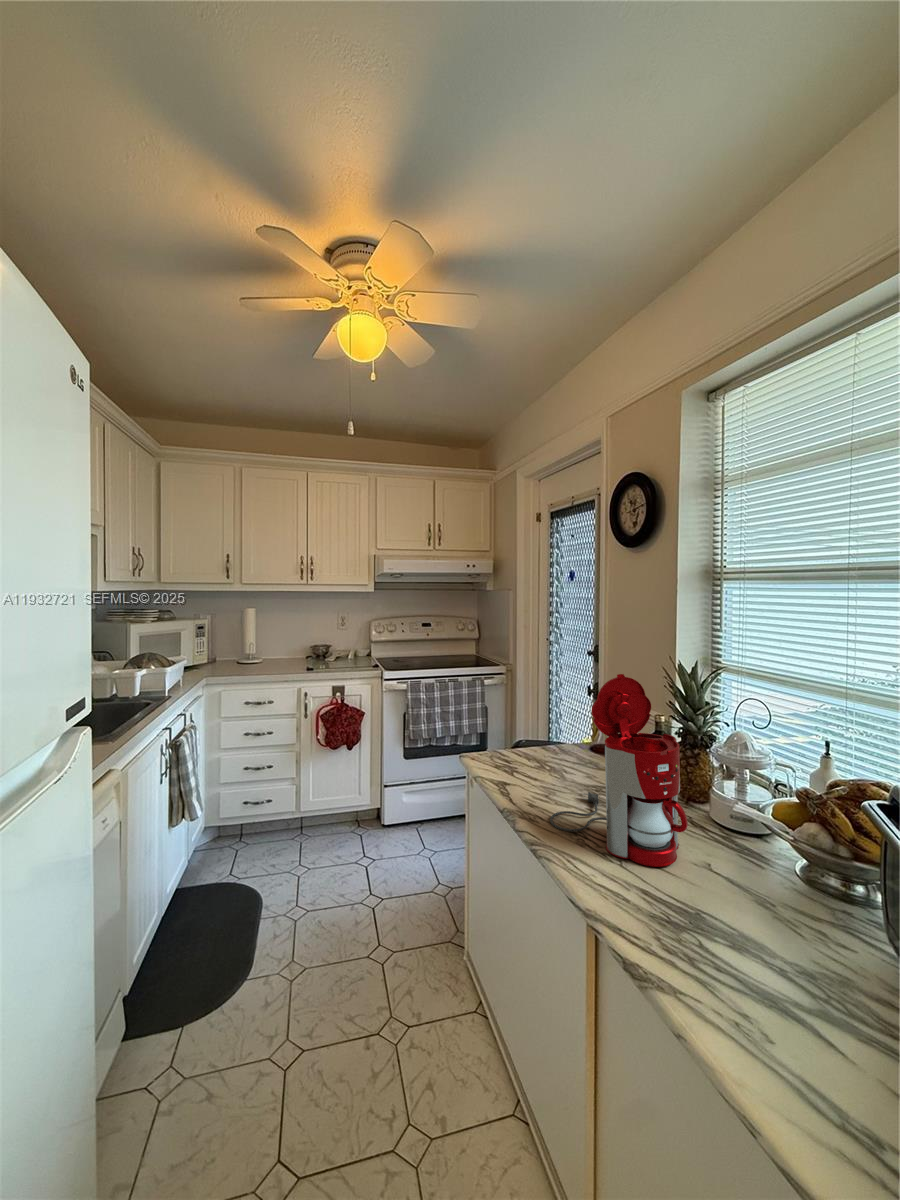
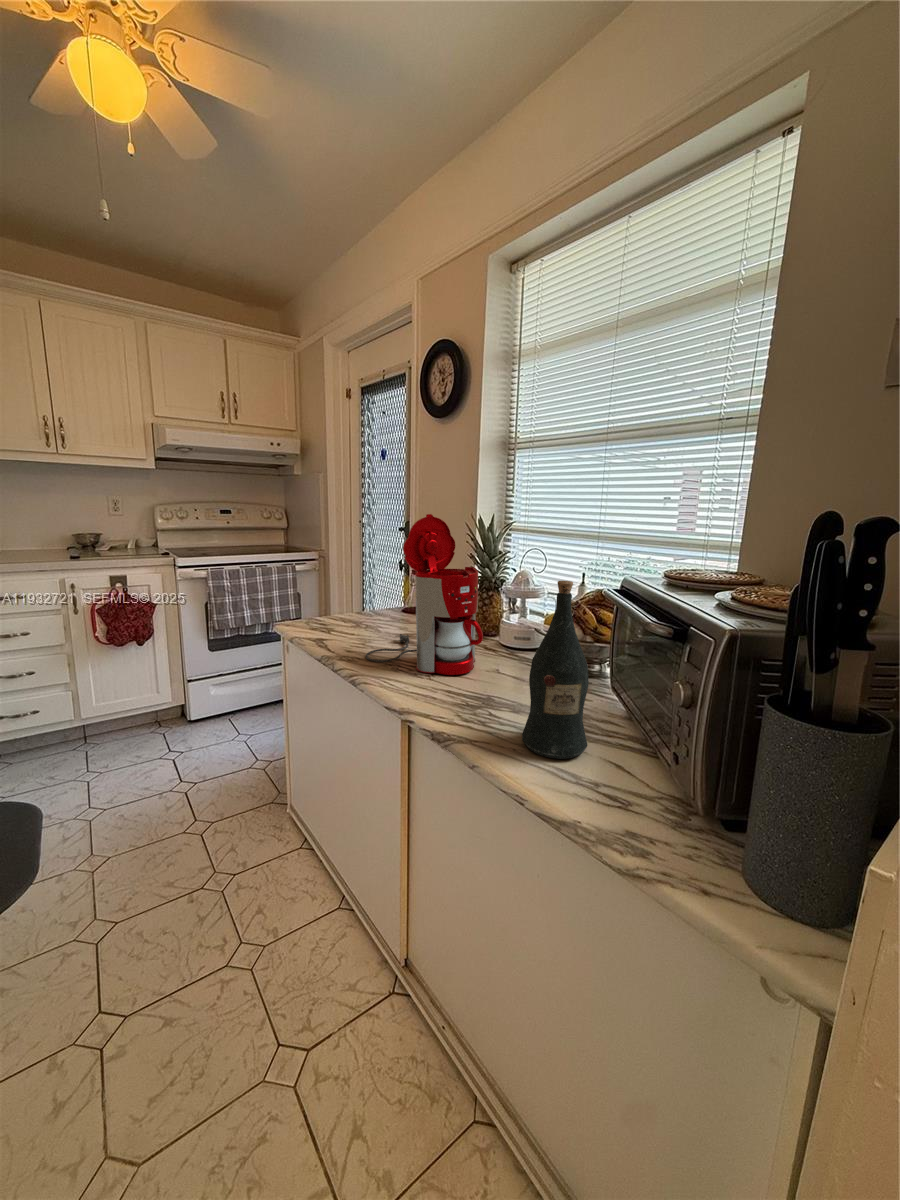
wine bottle: none [744,809,846,1061] -> present [522,581,589,759]

